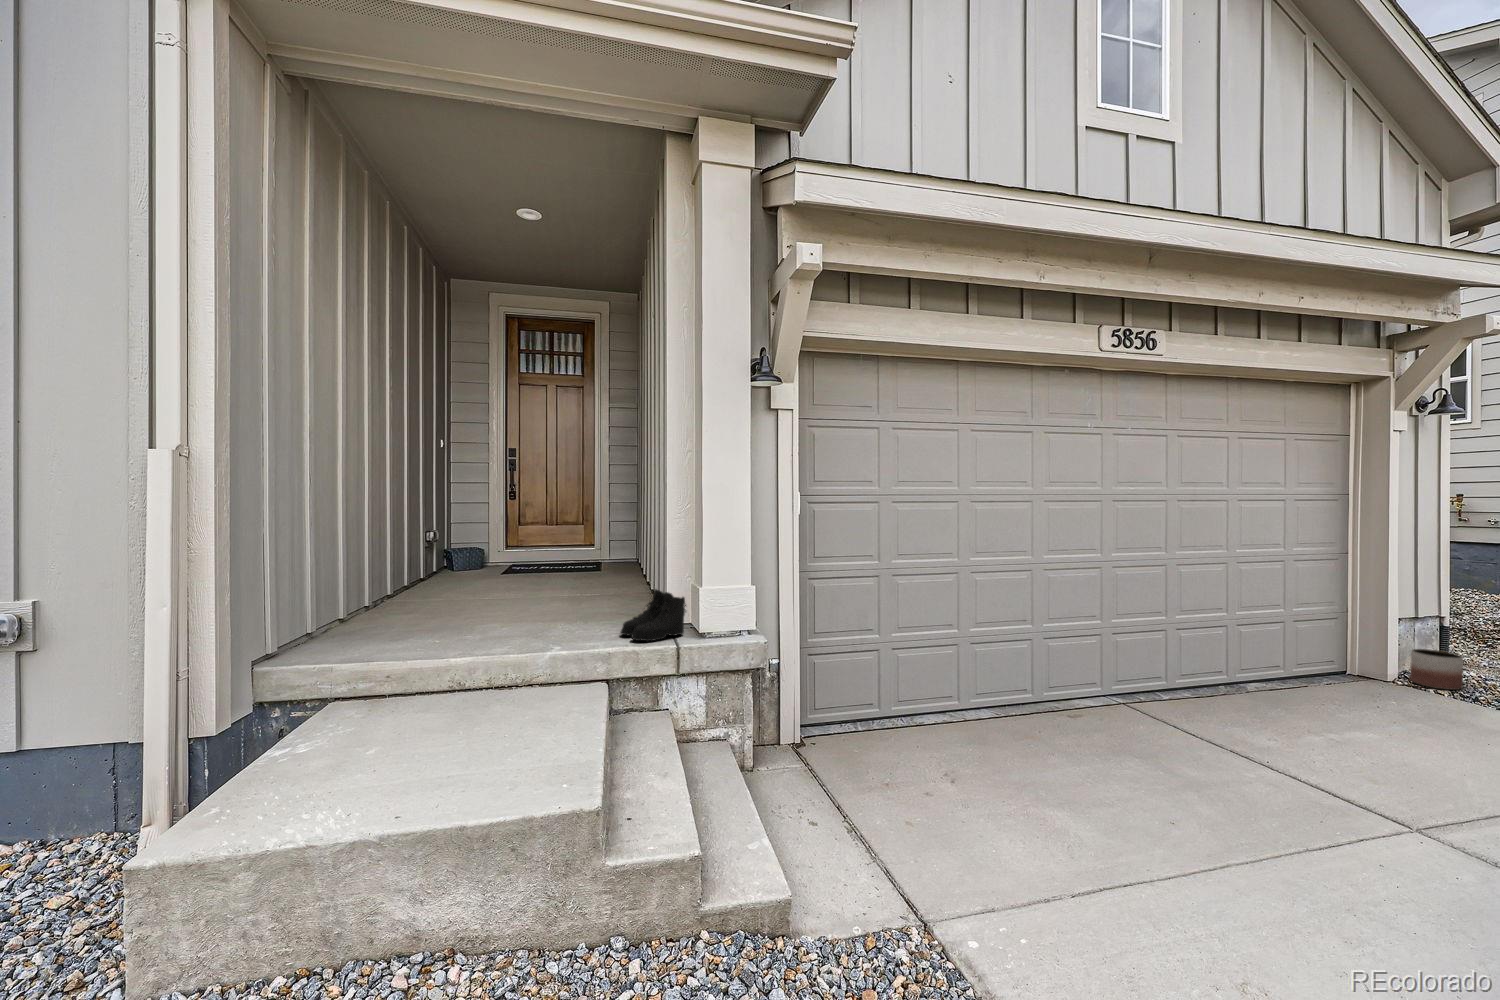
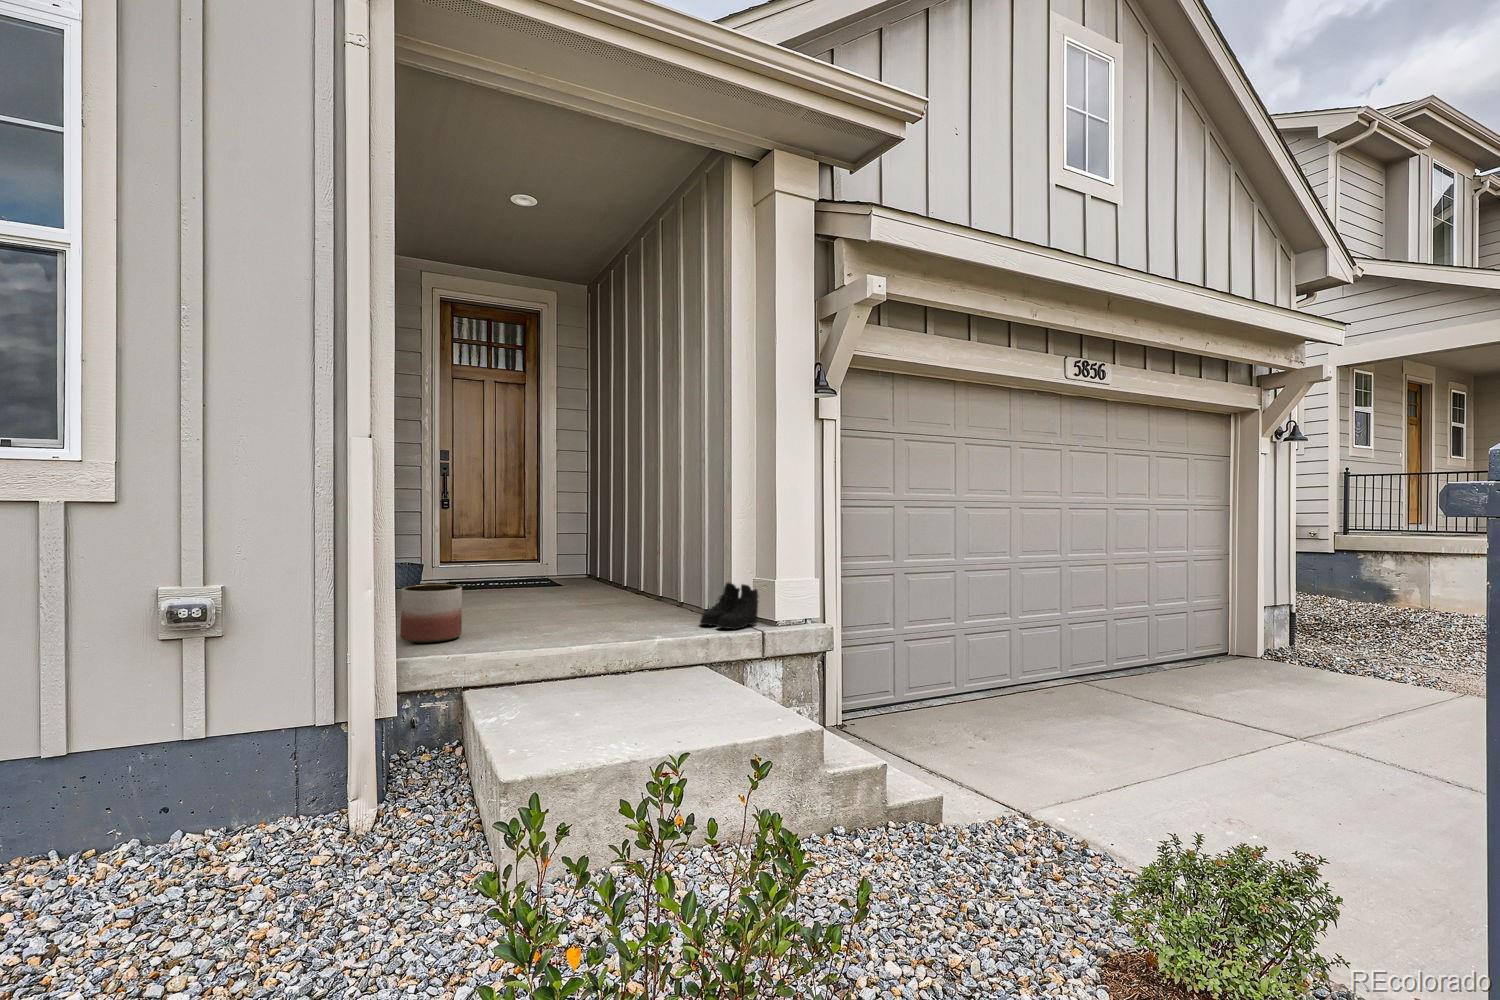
planter: present [1410,649,1463,690] -> present [400,584,462,643]

